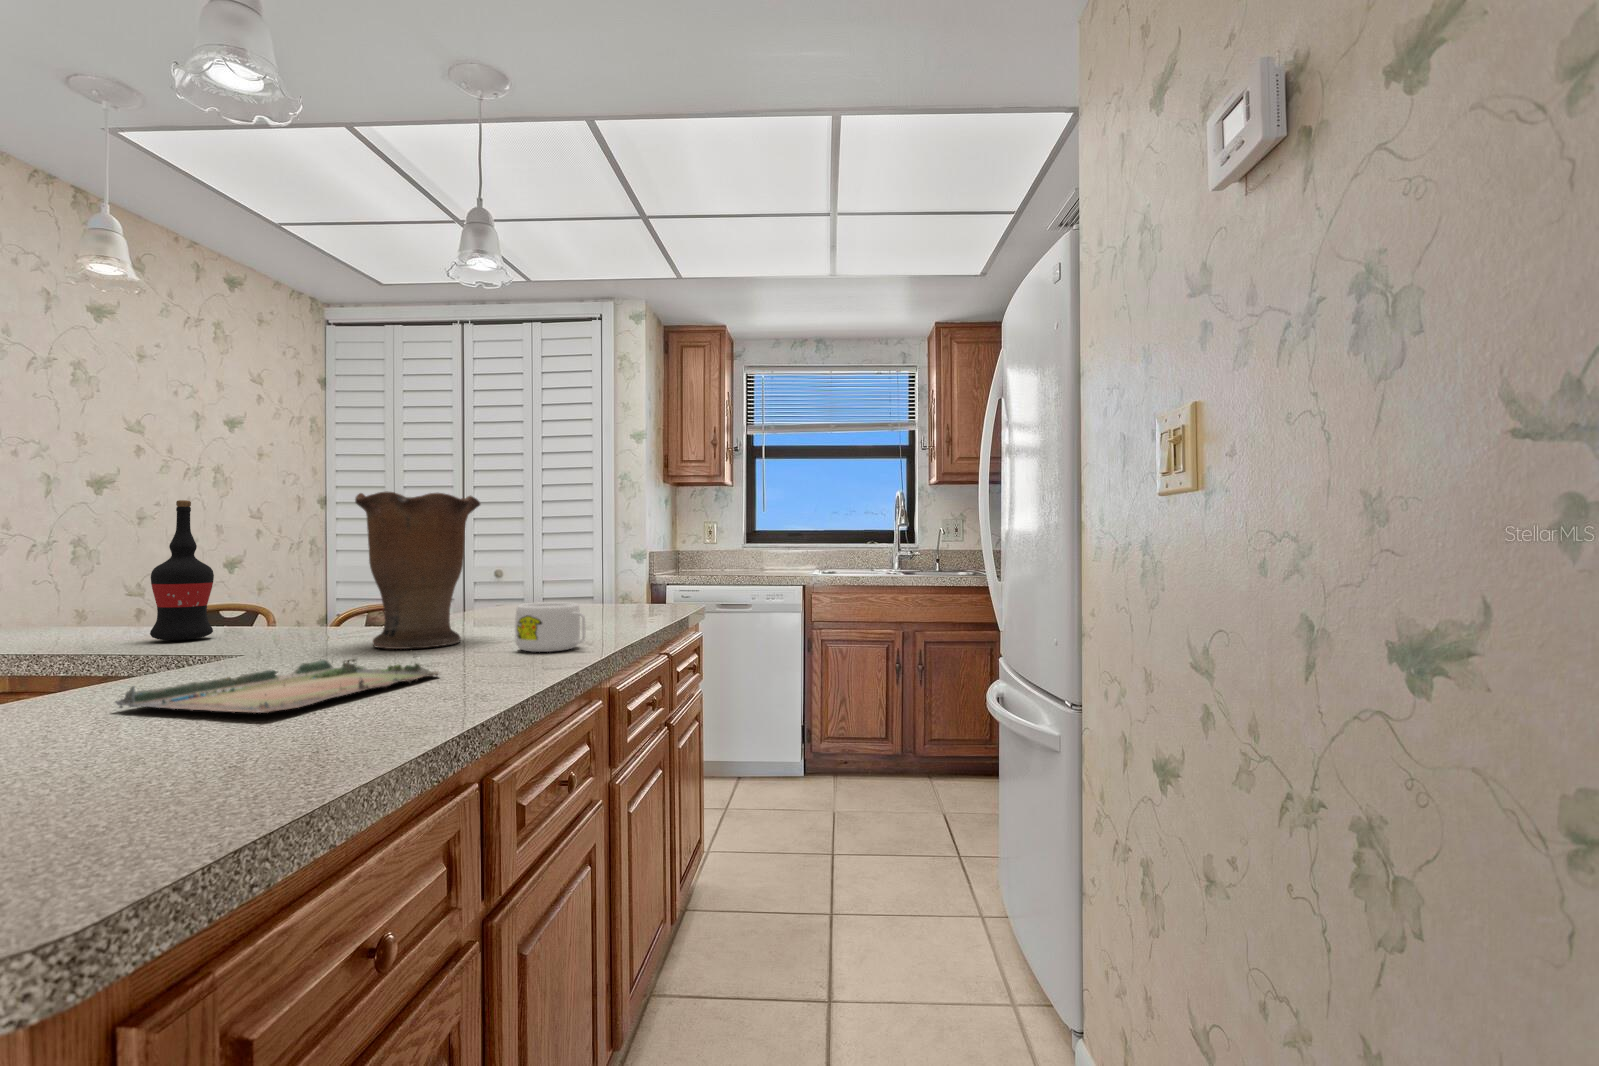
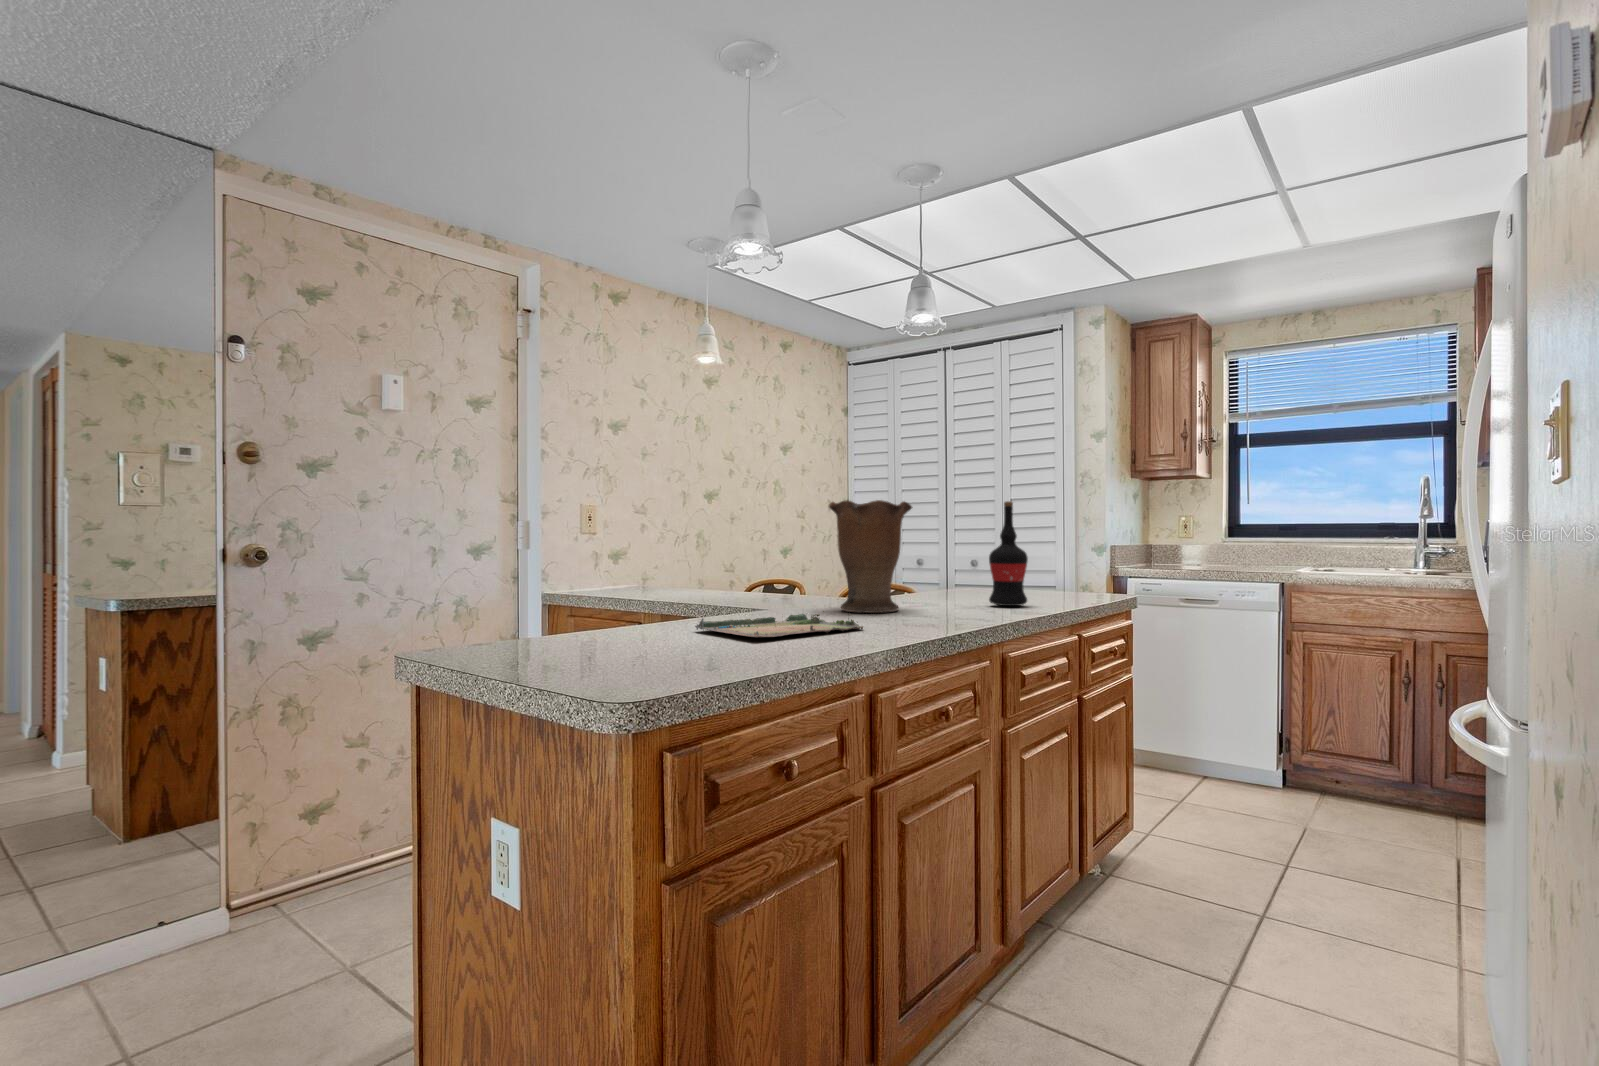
wine bottle: present [150,500,214,640] -> present [989,501,1028,606]
mug: present [515,602,586,652] -> none [928,583,977,621]

